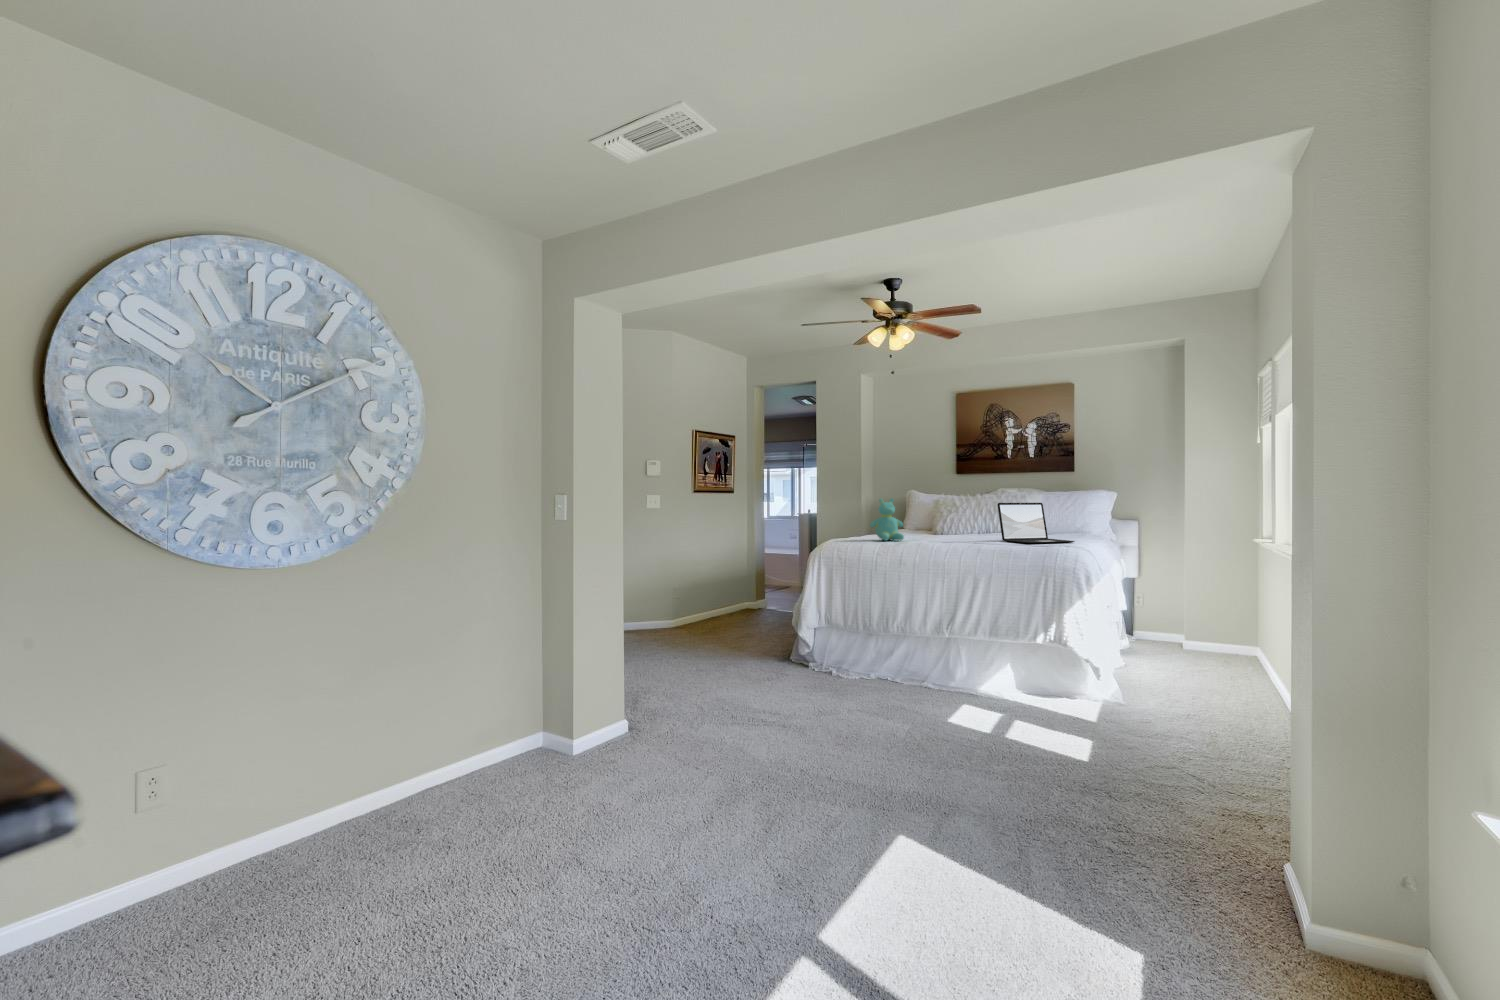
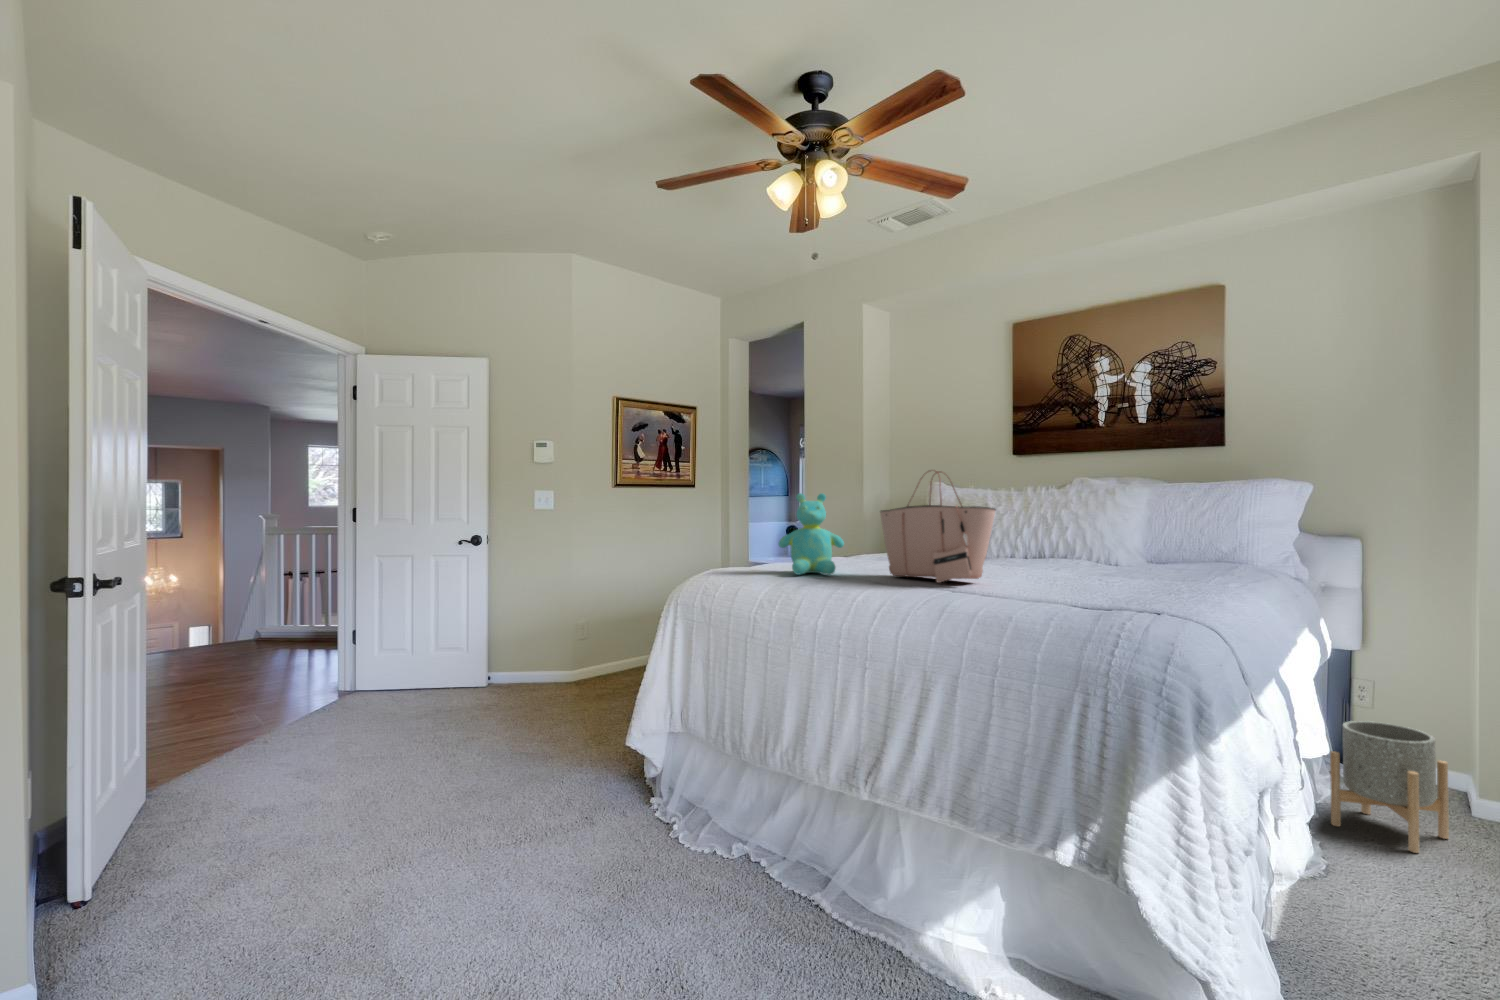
tote bag: none [925,487,987,542] -> present [880,471,995,583]
laptop: present [998,503,1074,543] -> none [1026,502,1196,591]
planter: none [1127,607,1175,661] -> present [1330,721,1449,853]

